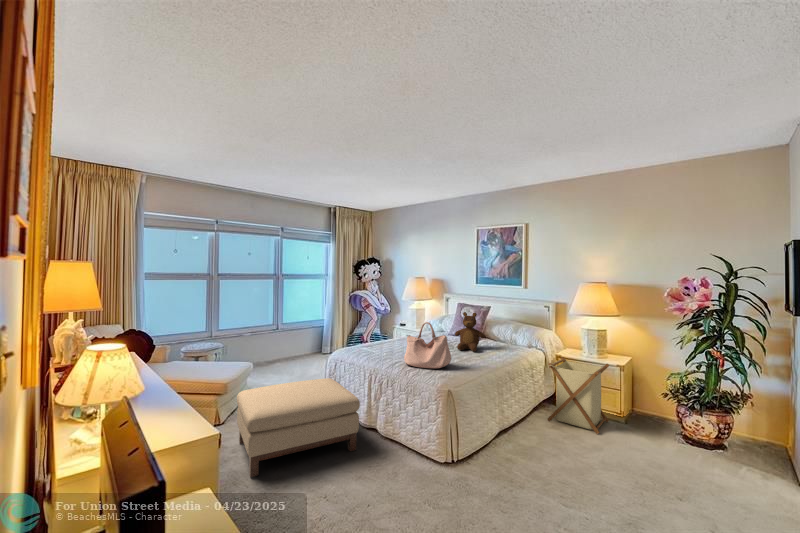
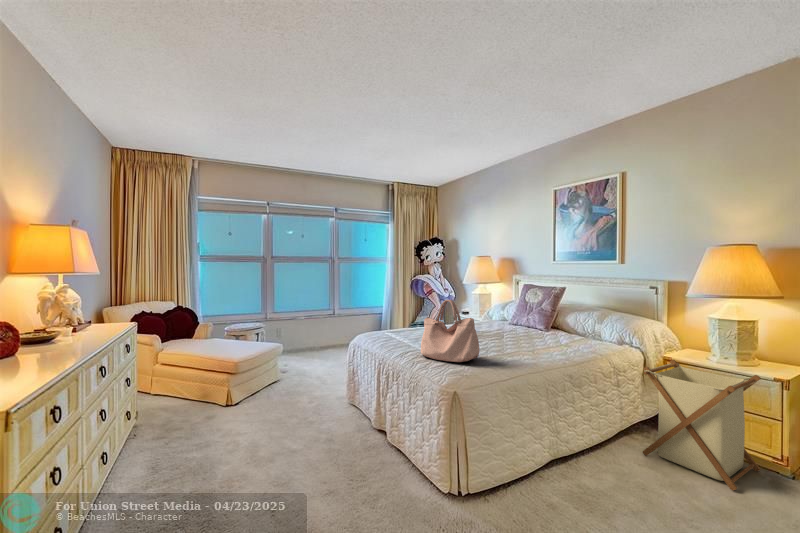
teddy bear: present [455,312,485,351] -> none [506,292,547,344]
ottoman: present [237,378,360,477] -> none [205,366,352,474]

